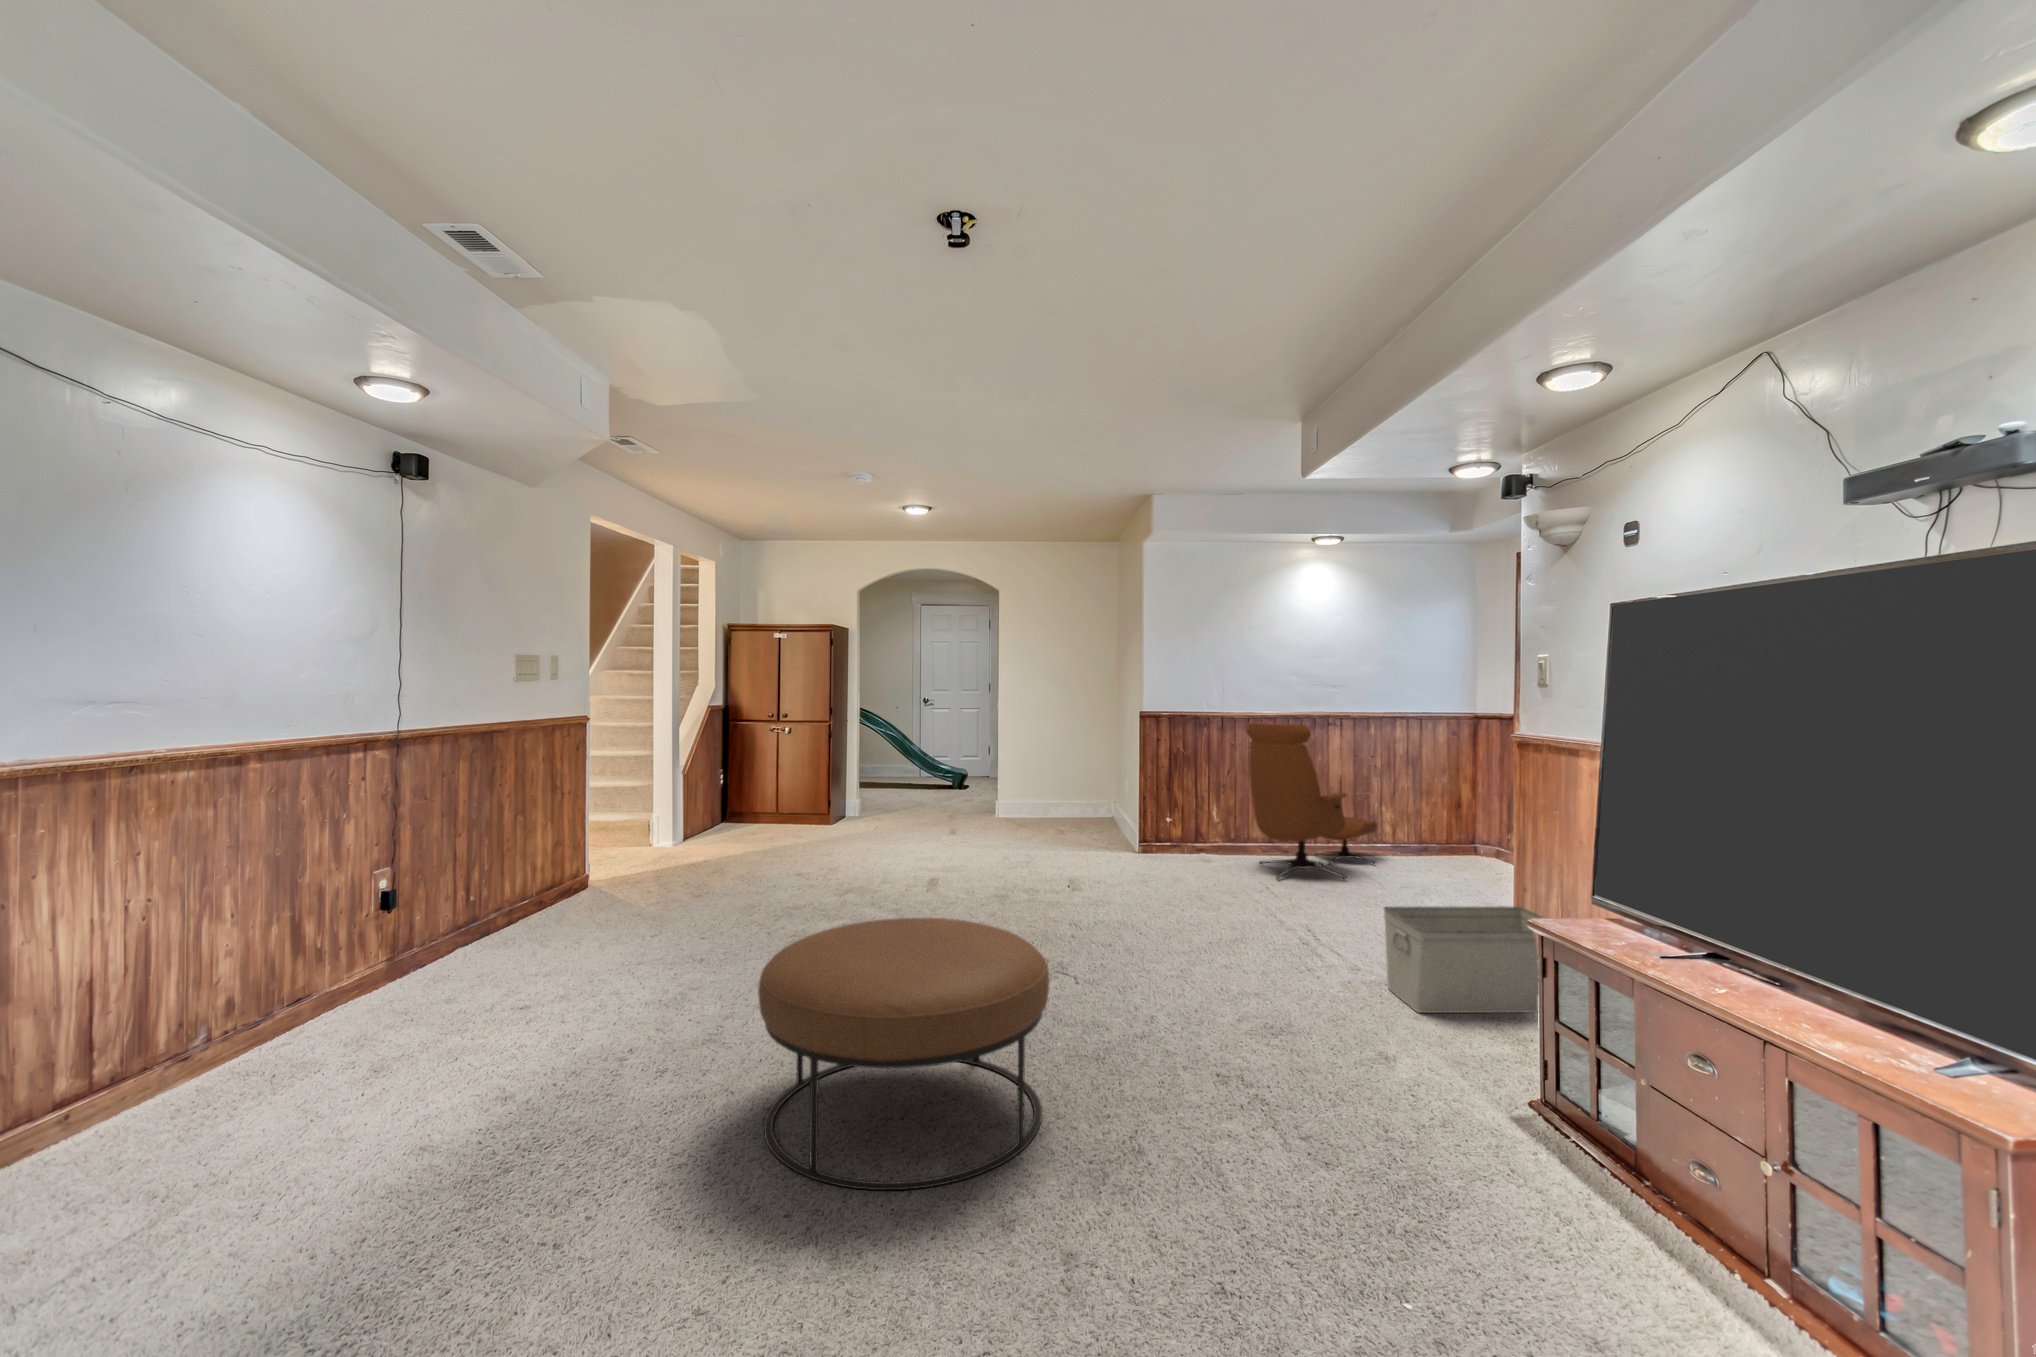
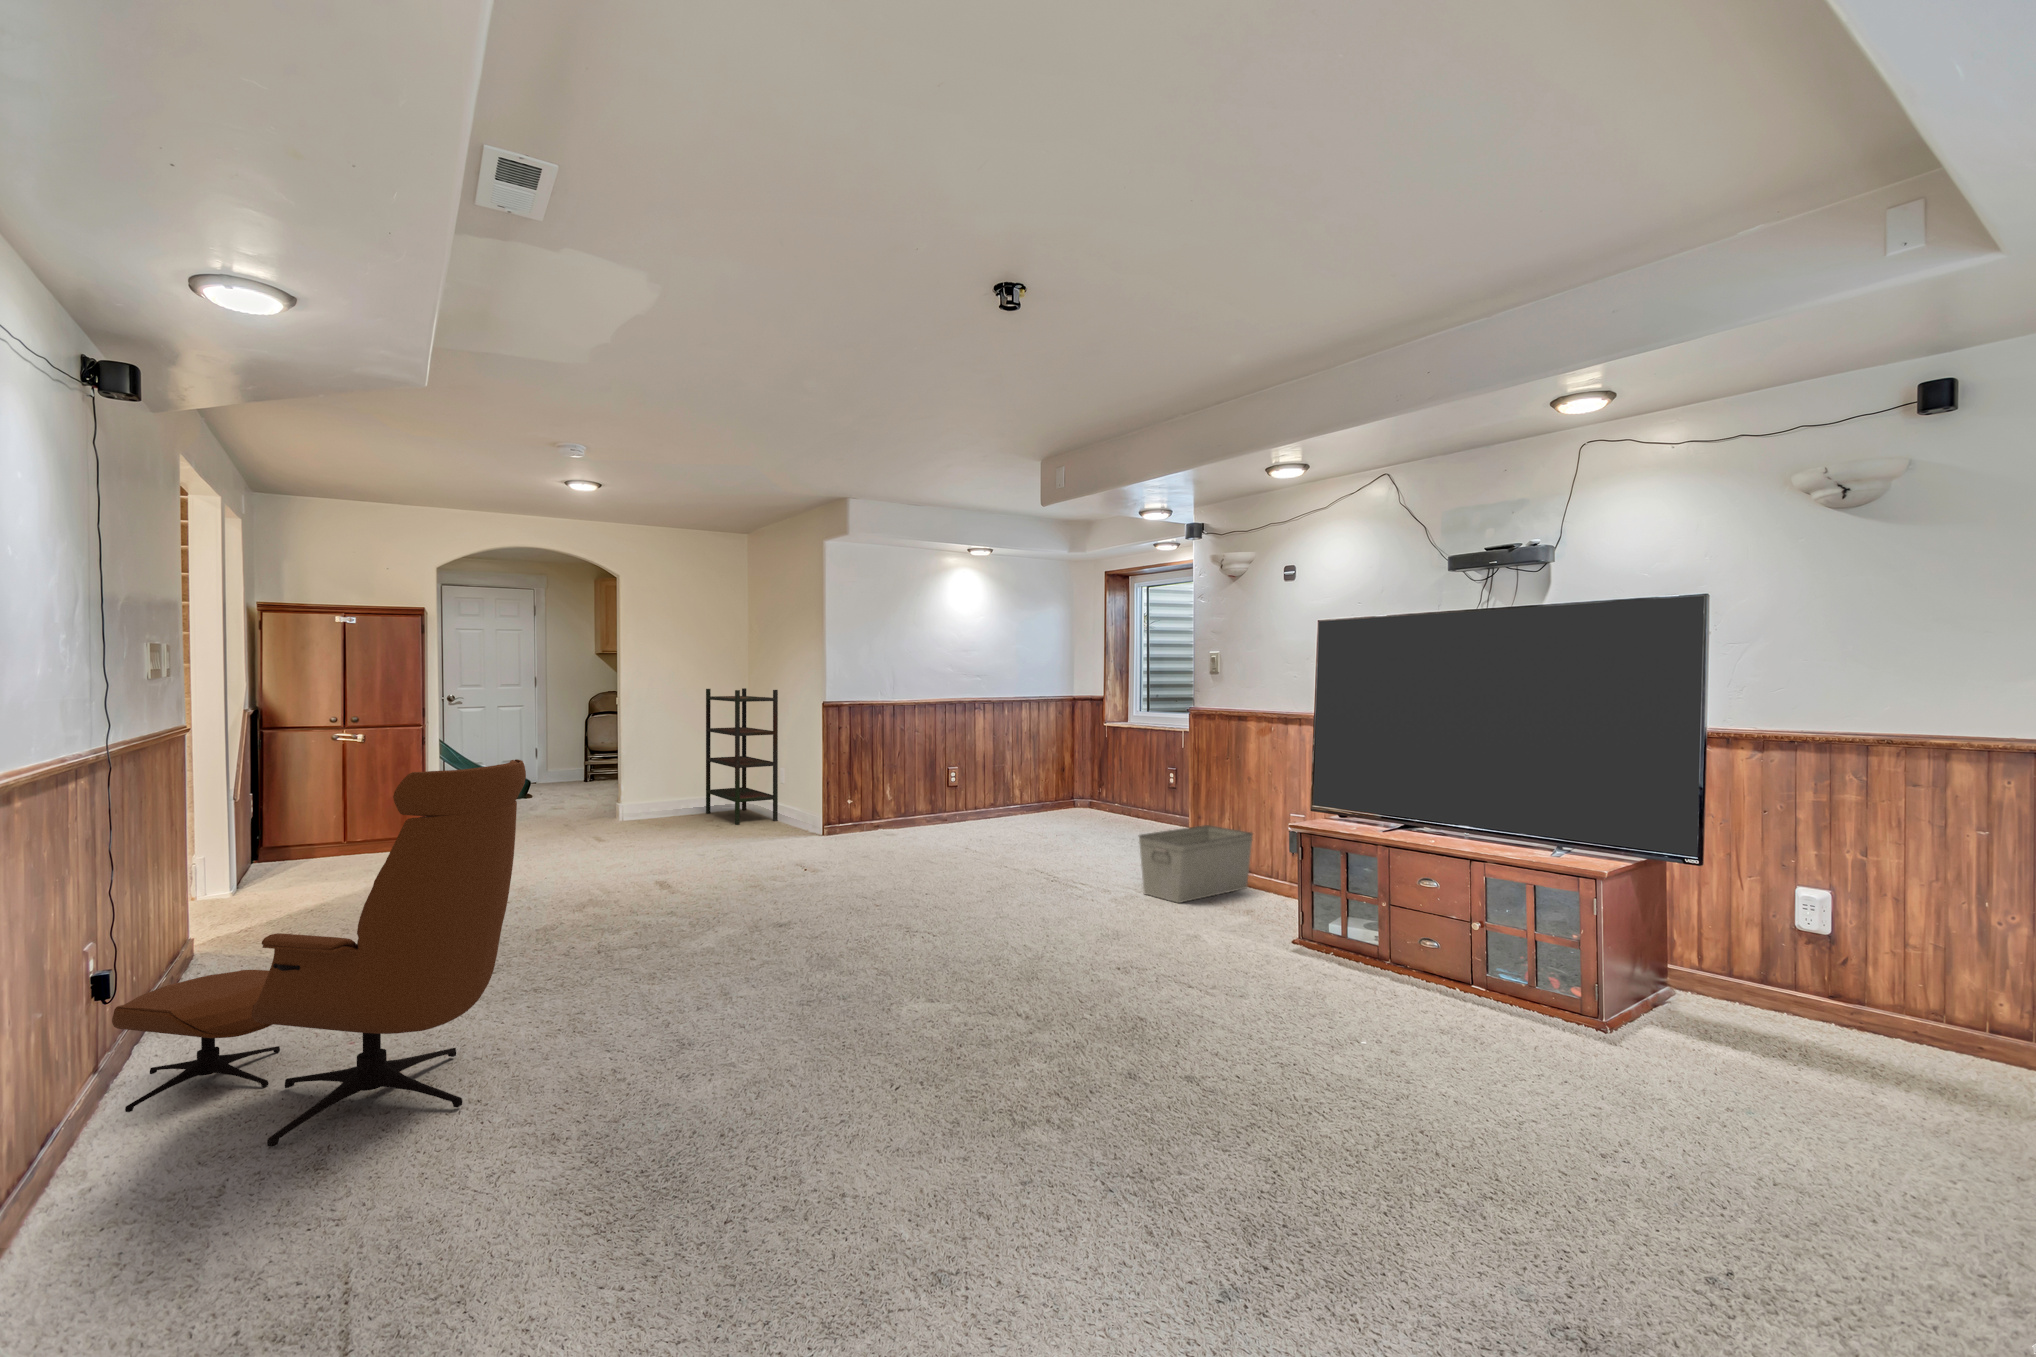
bookshelf: none [1073,696,1122,831] -> present [706,688,778,825]
lounge chair: present [1246,722,1377,880] -> present [112,759,526,1147]
ottoman: present [758,918,1050,1190] -> none [852,869,1088,1070]

